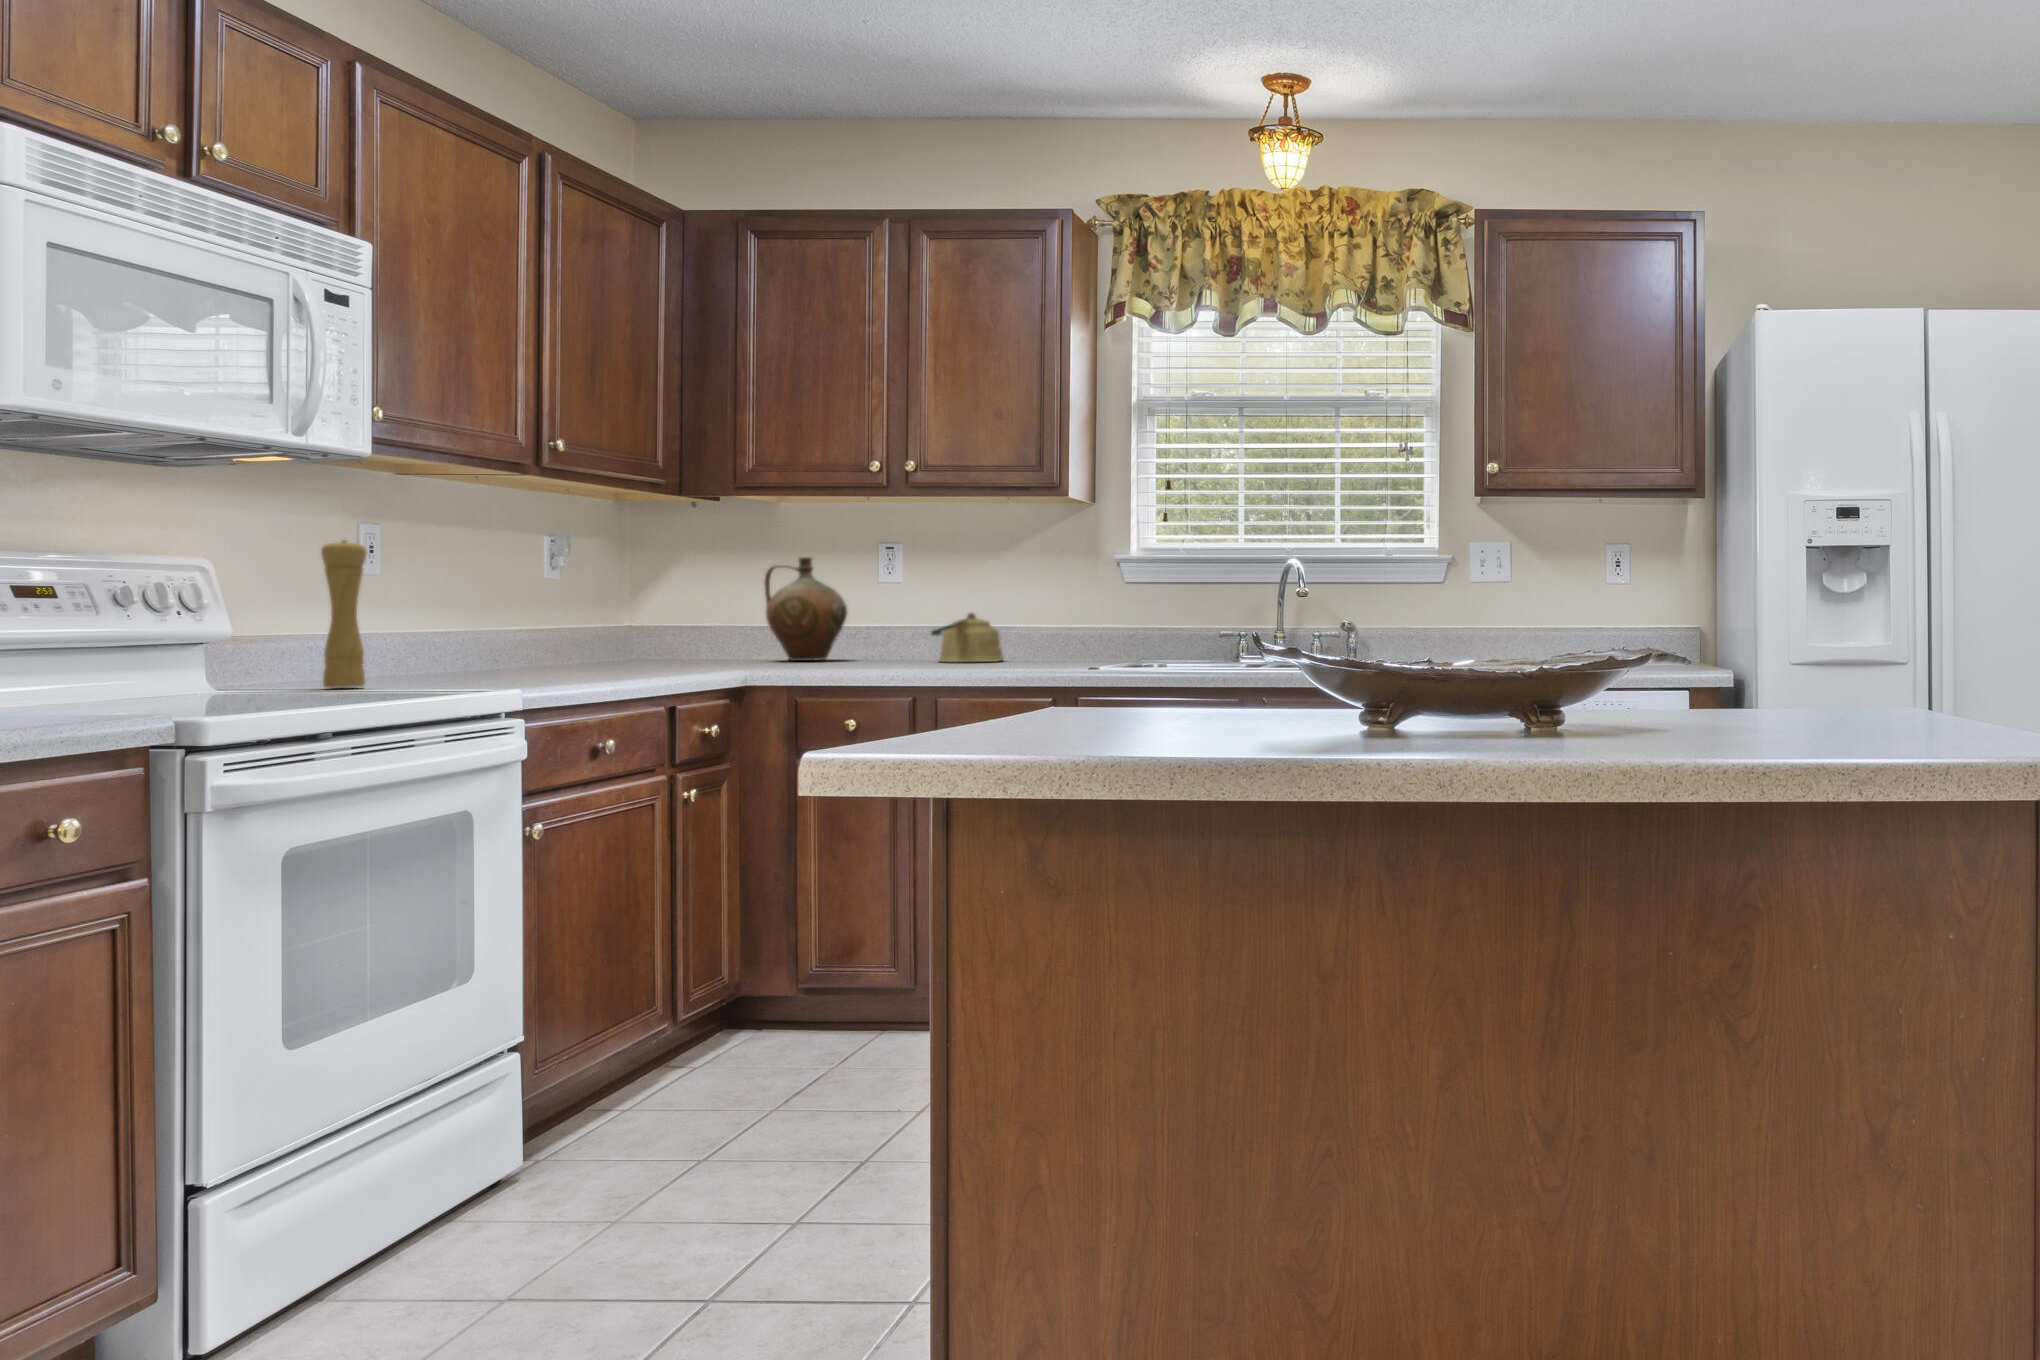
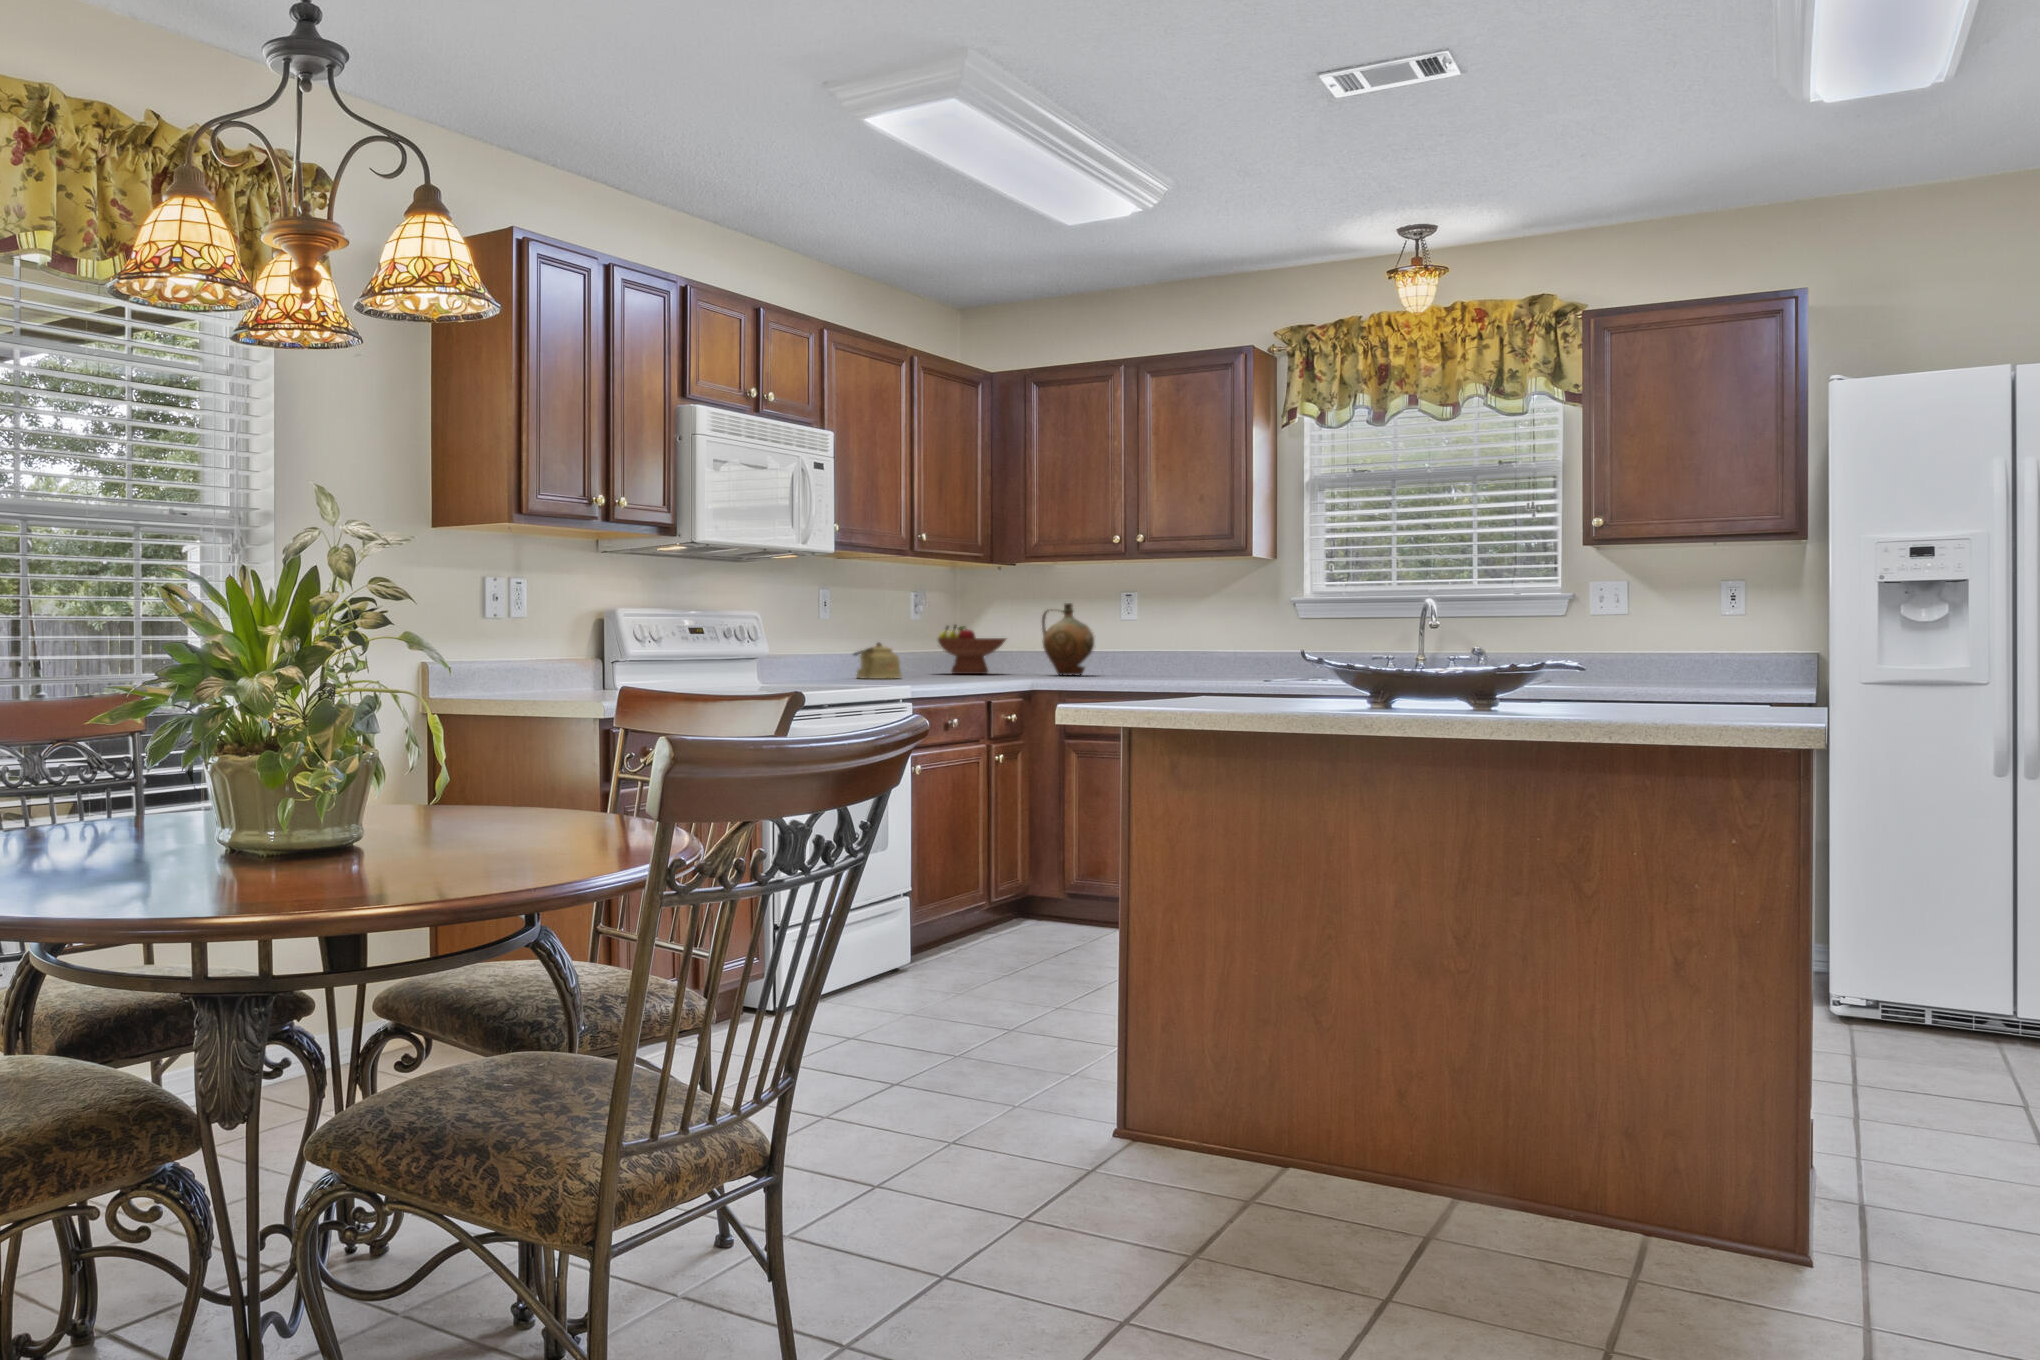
pepper mill: present [321,540,367,688] -> none [811,598,832,682]
fruit bowl: none [585,586,711,661] -> present [938,625,1006,674]
kettle: present [931,613,1003,662] -> present [854,642,901,679]

